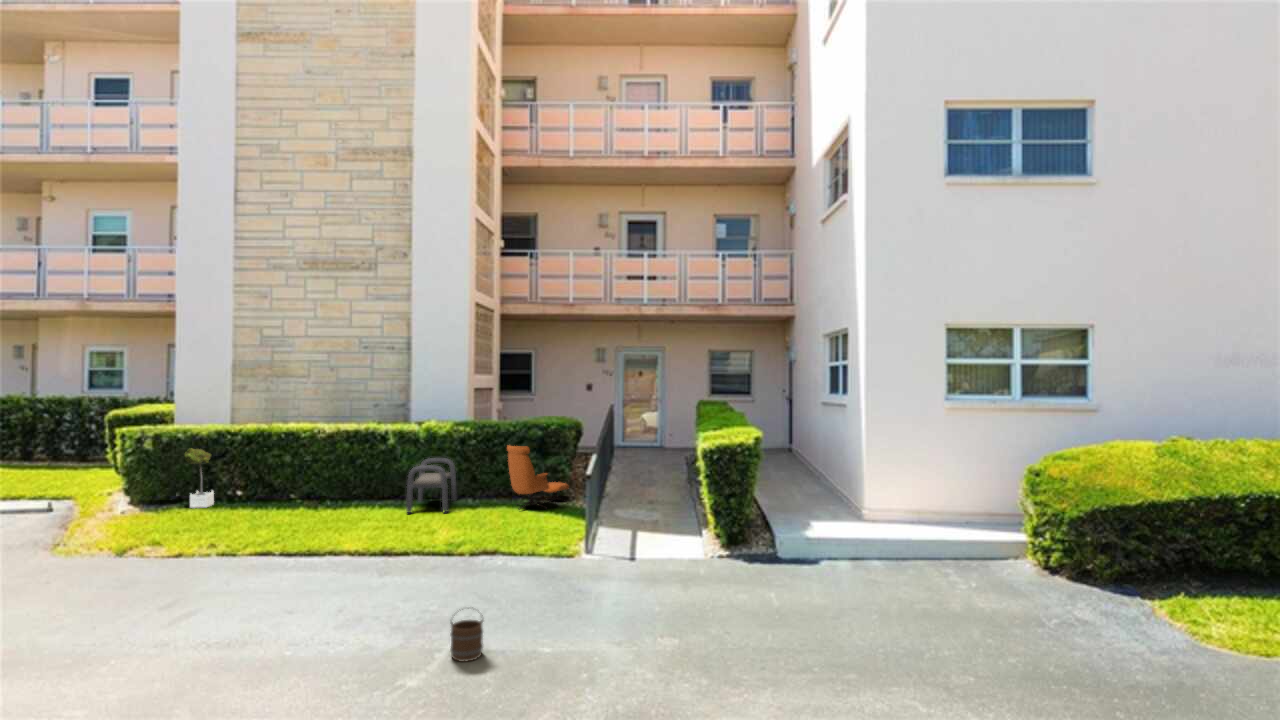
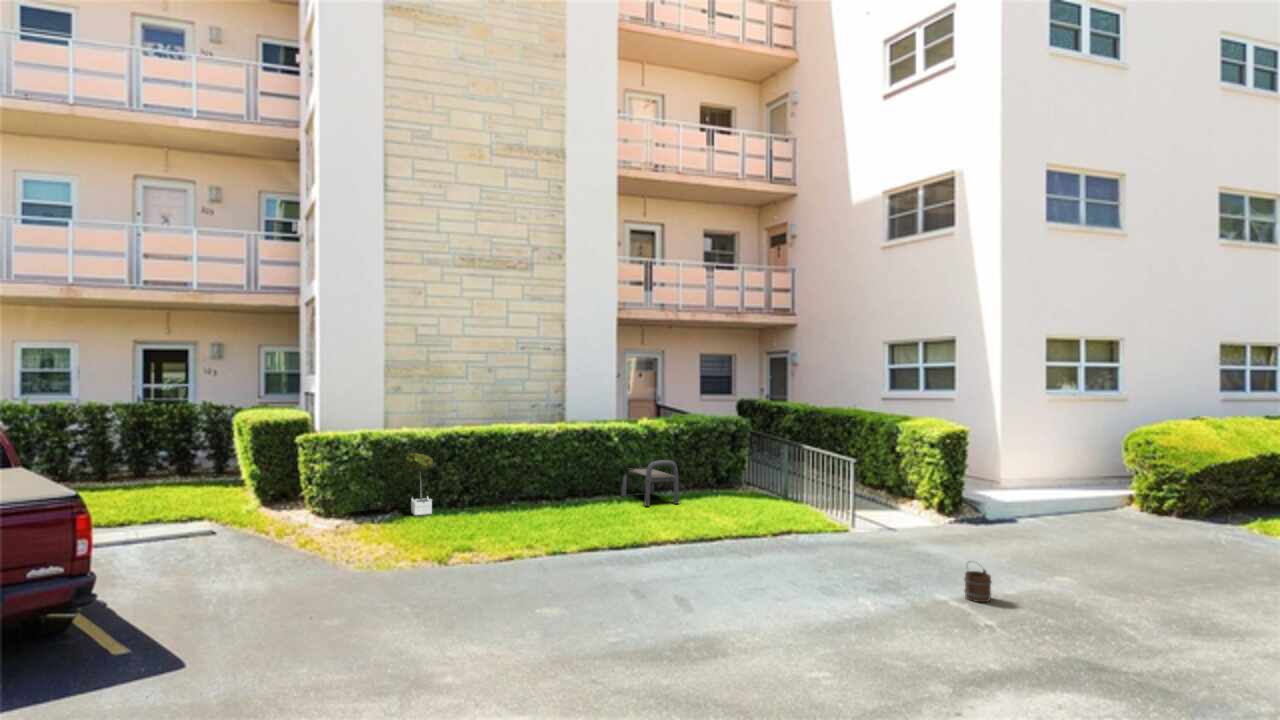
lounge chair: present [507,446,569,506] -> none [718,439,753,498]

